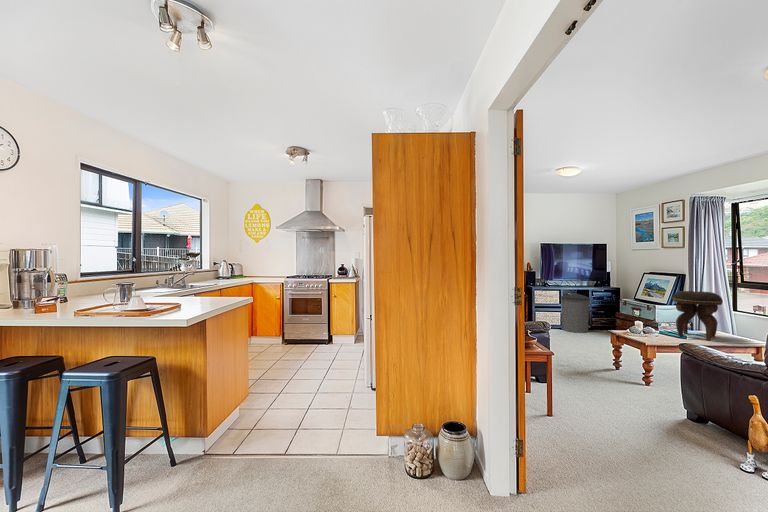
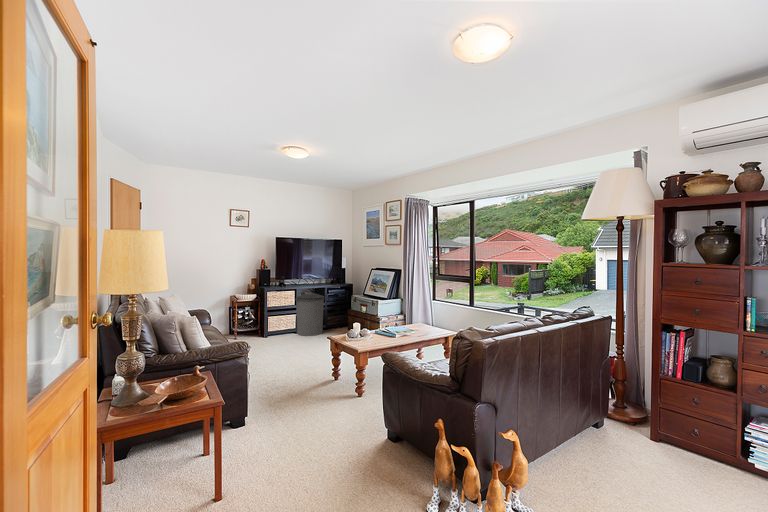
footstool: present [673,291,723,340] -> none [386,286,423,336]

